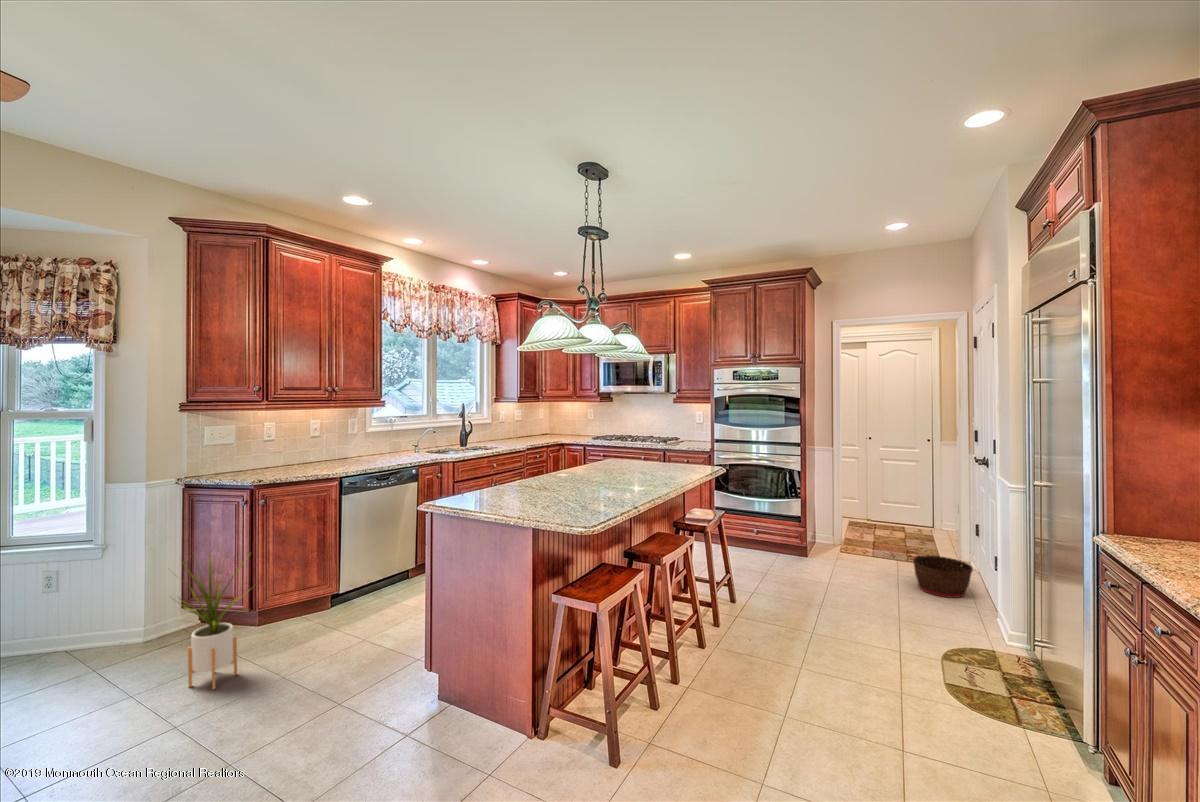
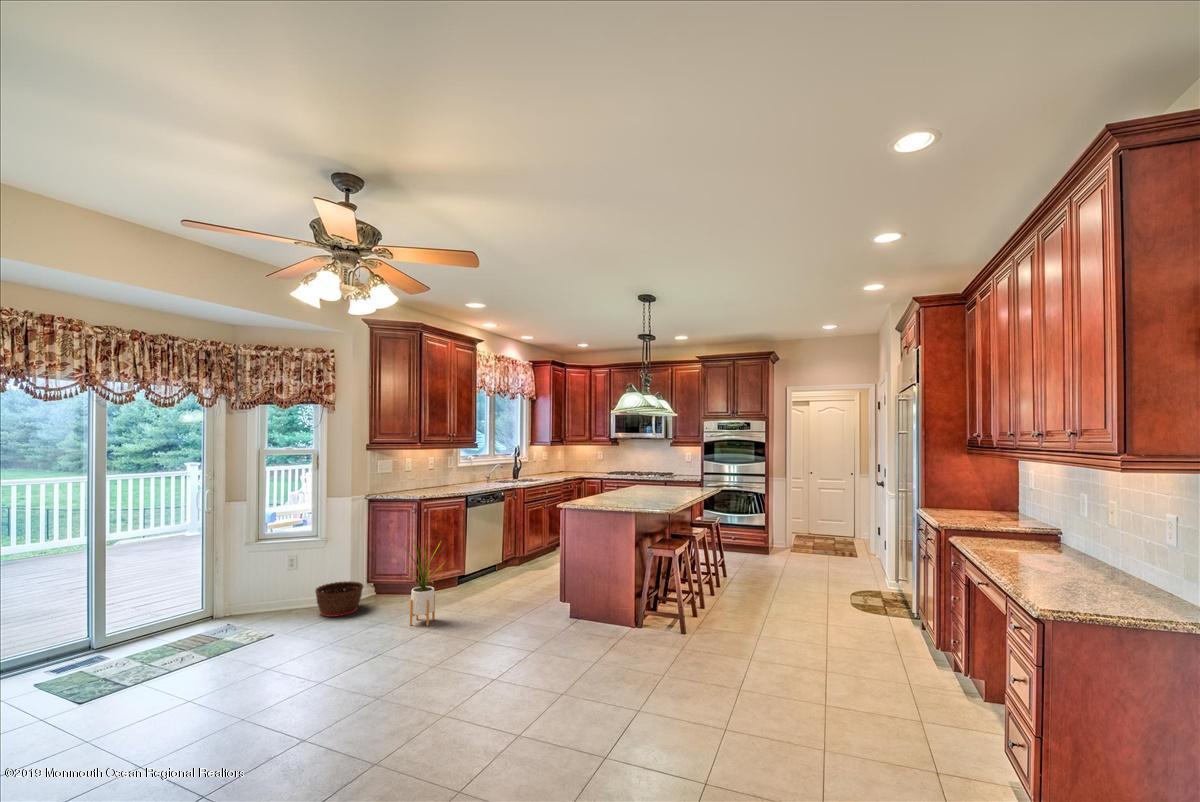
basket: present [913,555,973,598] -> present [315,581,363,617]

